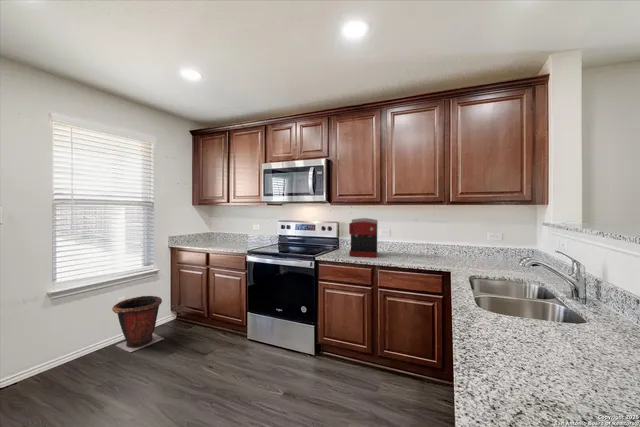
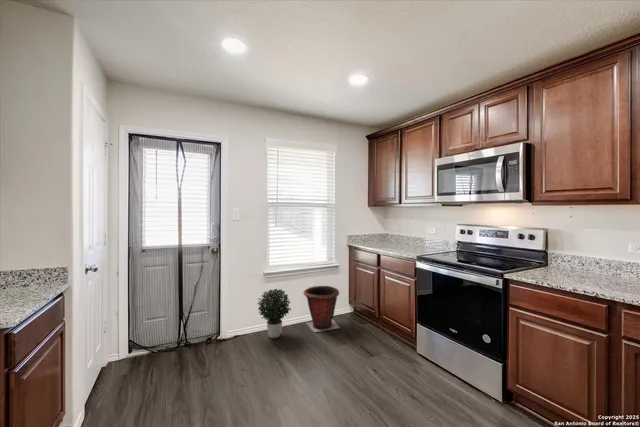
coffee maker: present [349,218,378,257] -> none [564,224,627,288]
potted plant: none [37,310,97,377] -> present [258,289,291,338]

